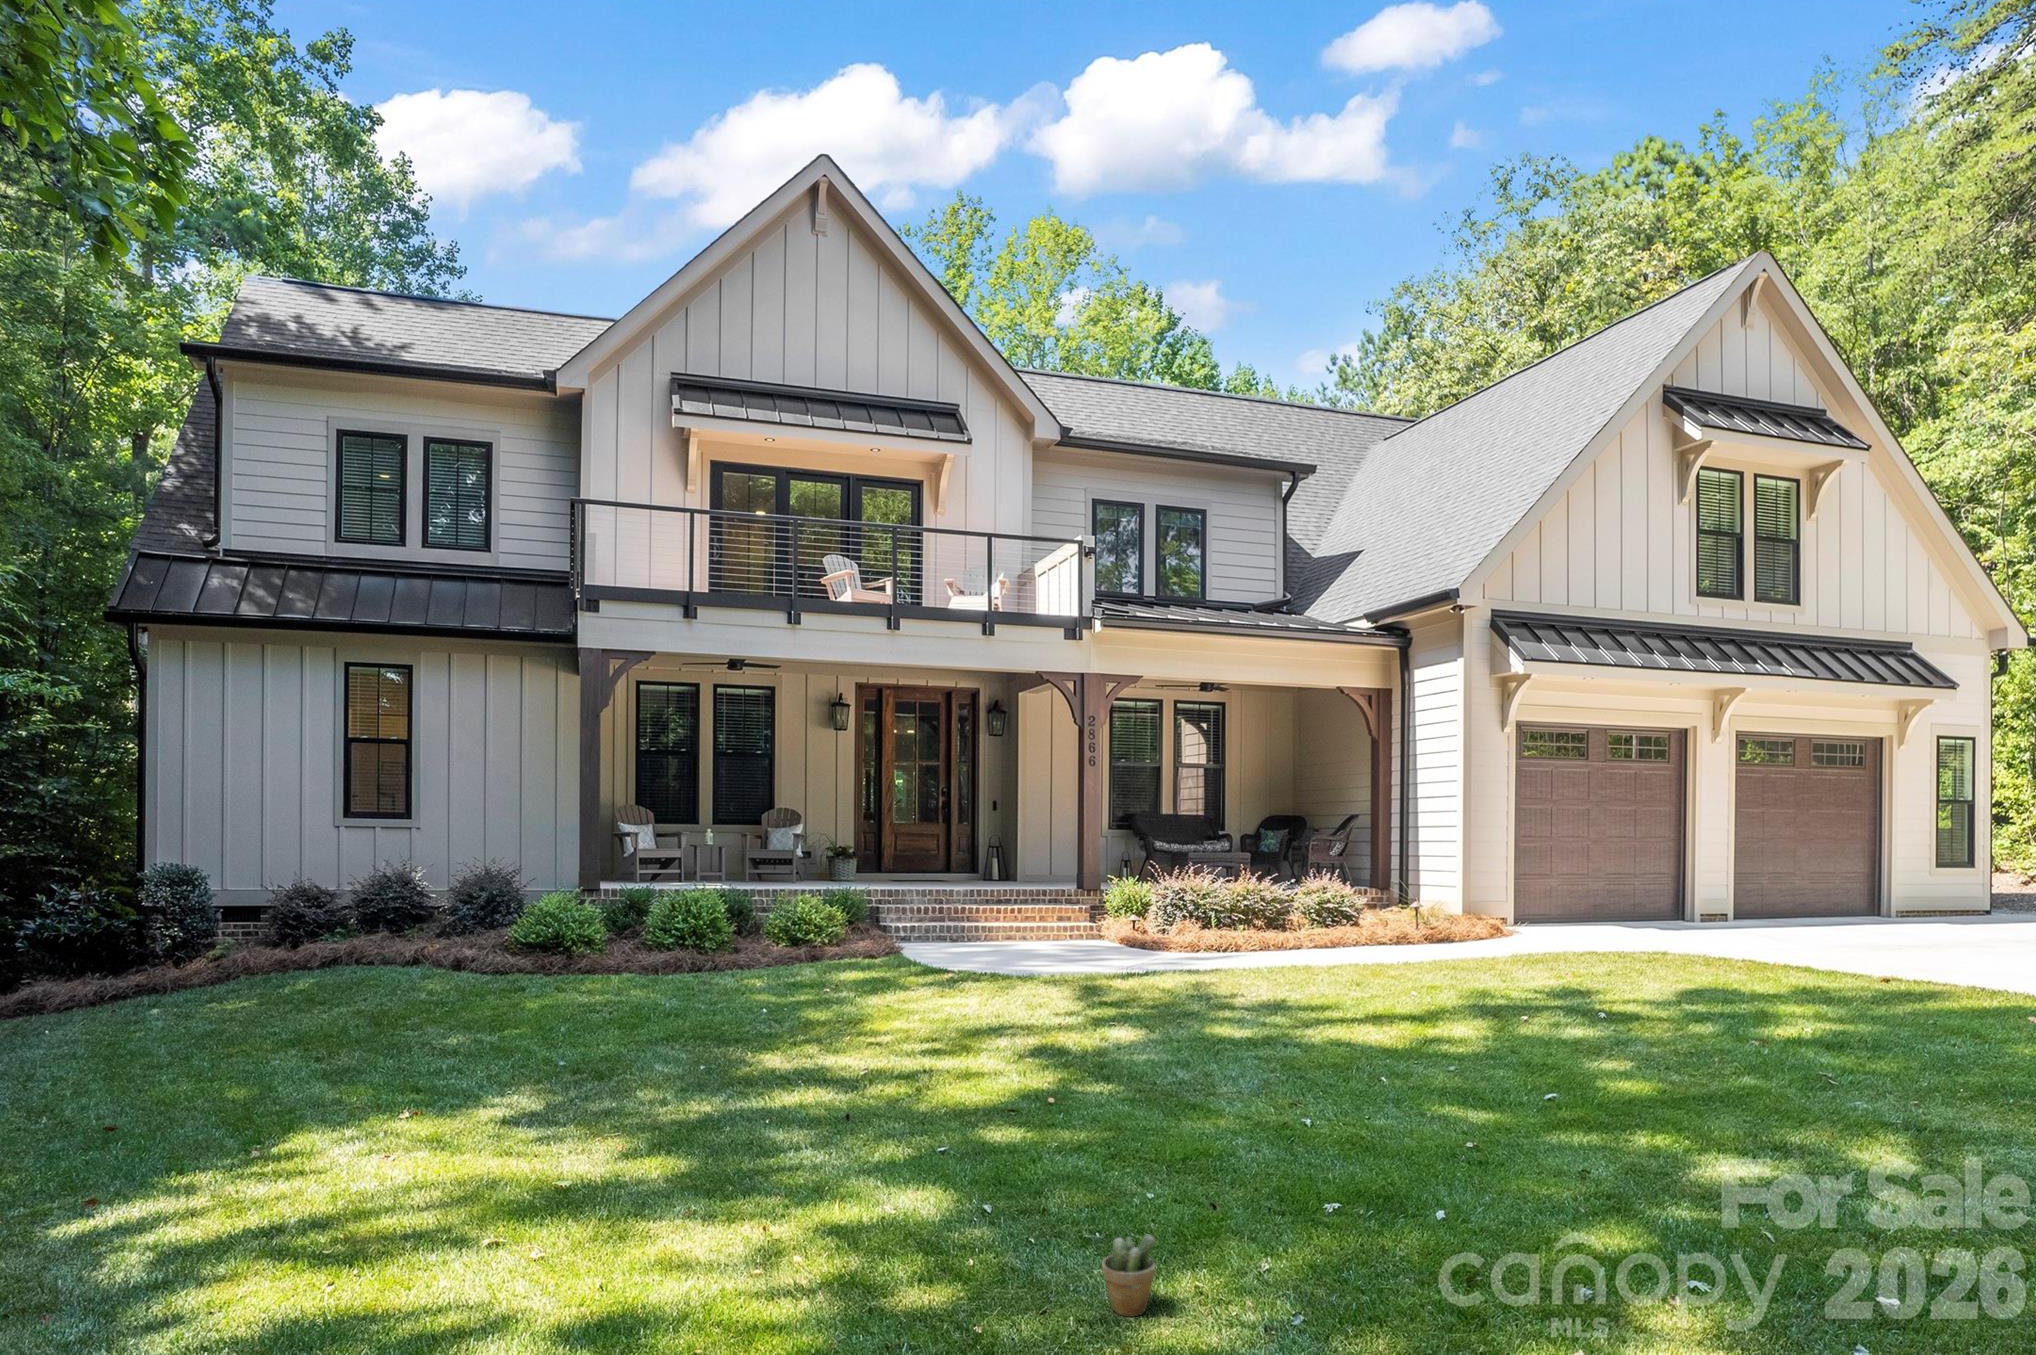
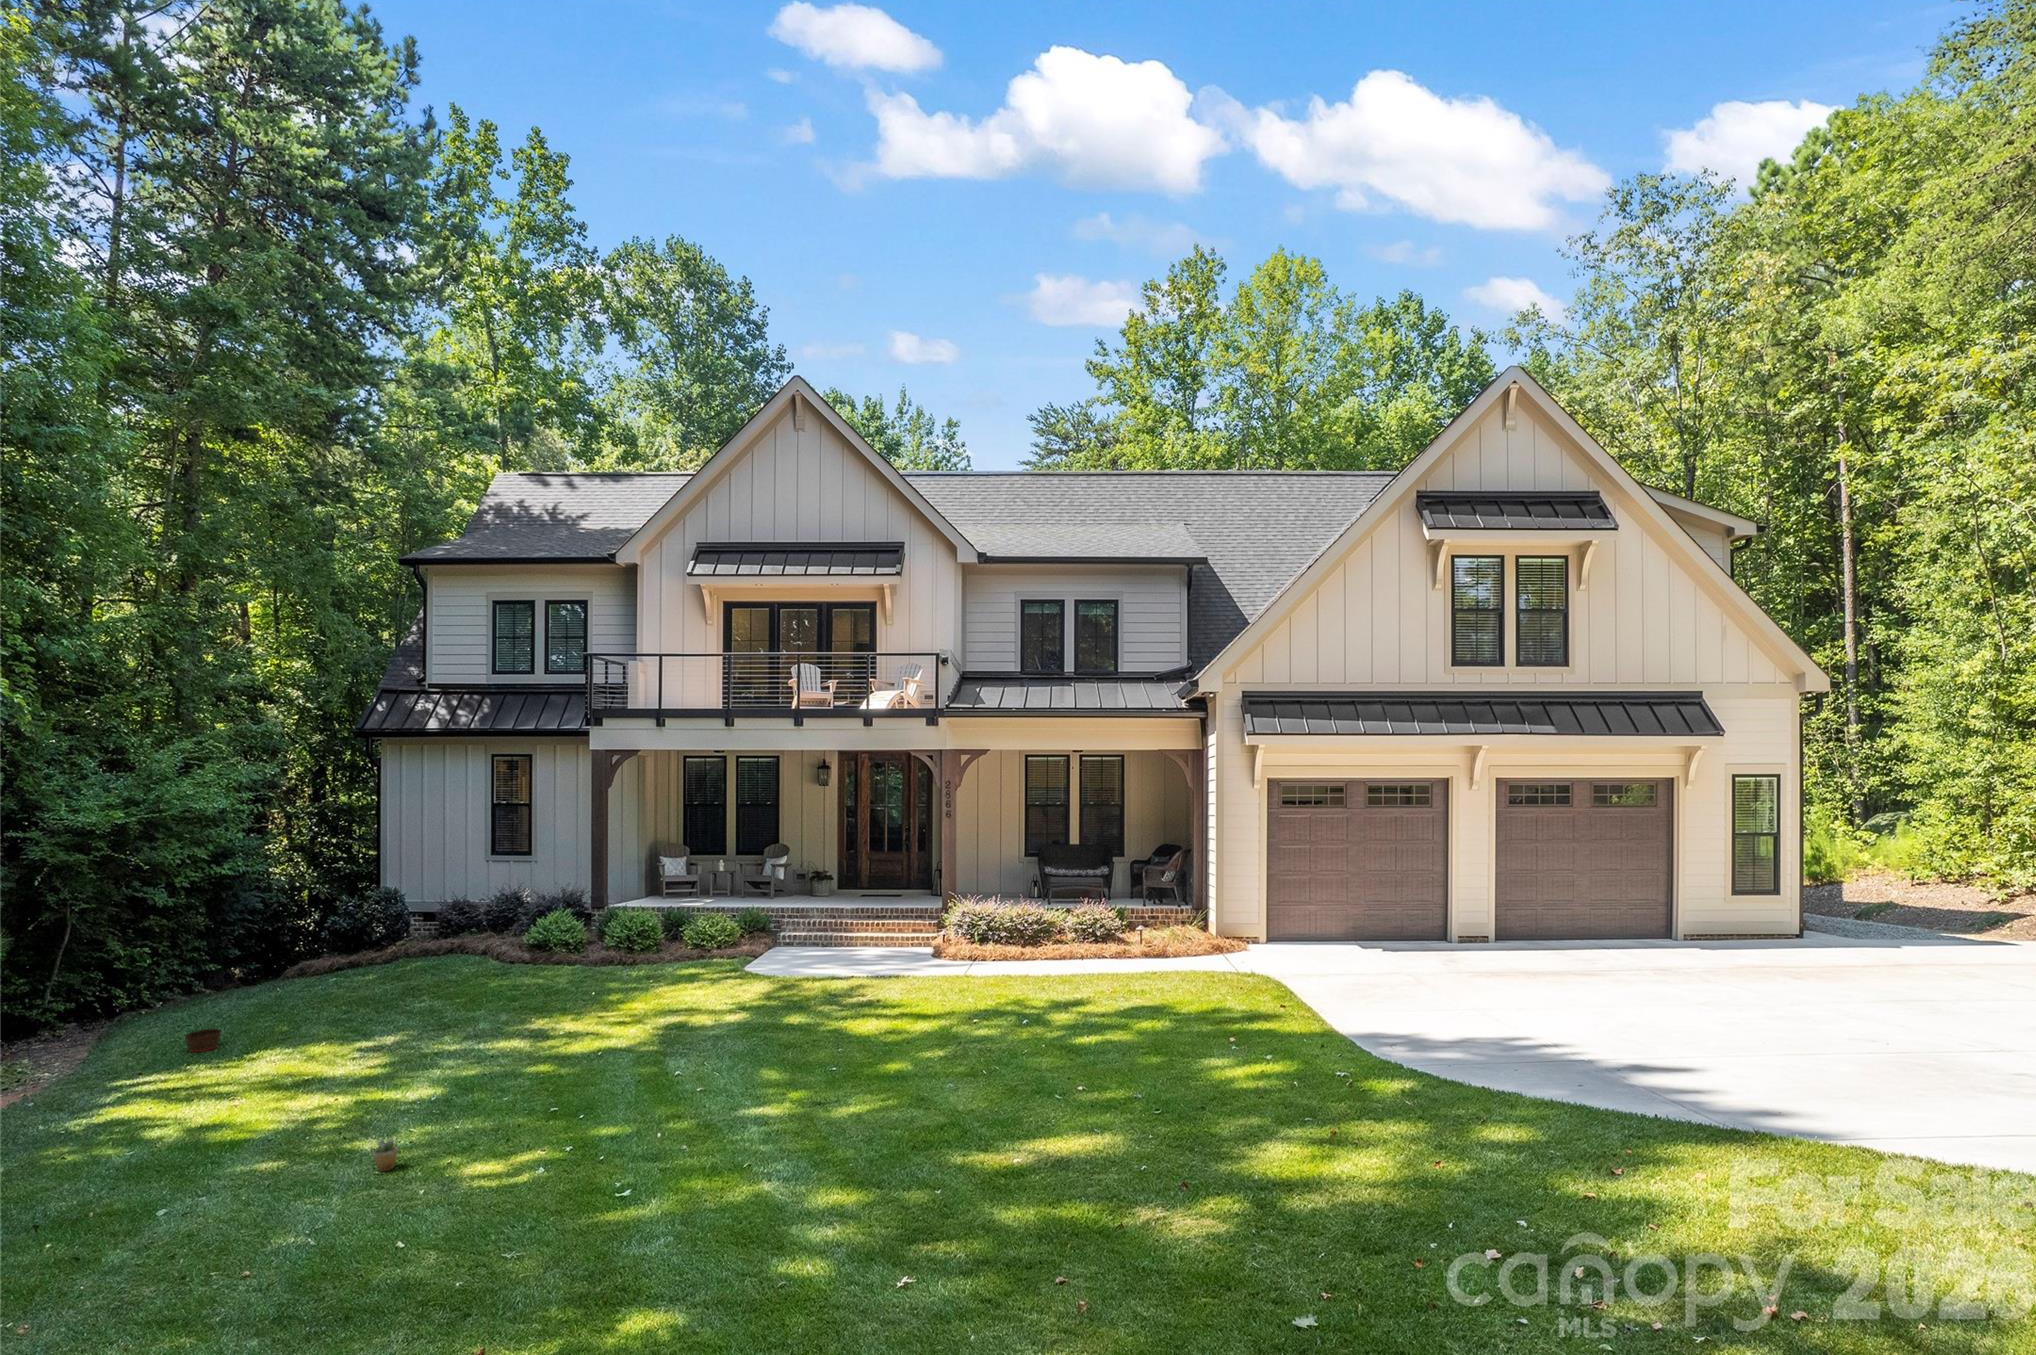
basket: none [51,1076,133,1128] -> present [185,1029,221,1052]

